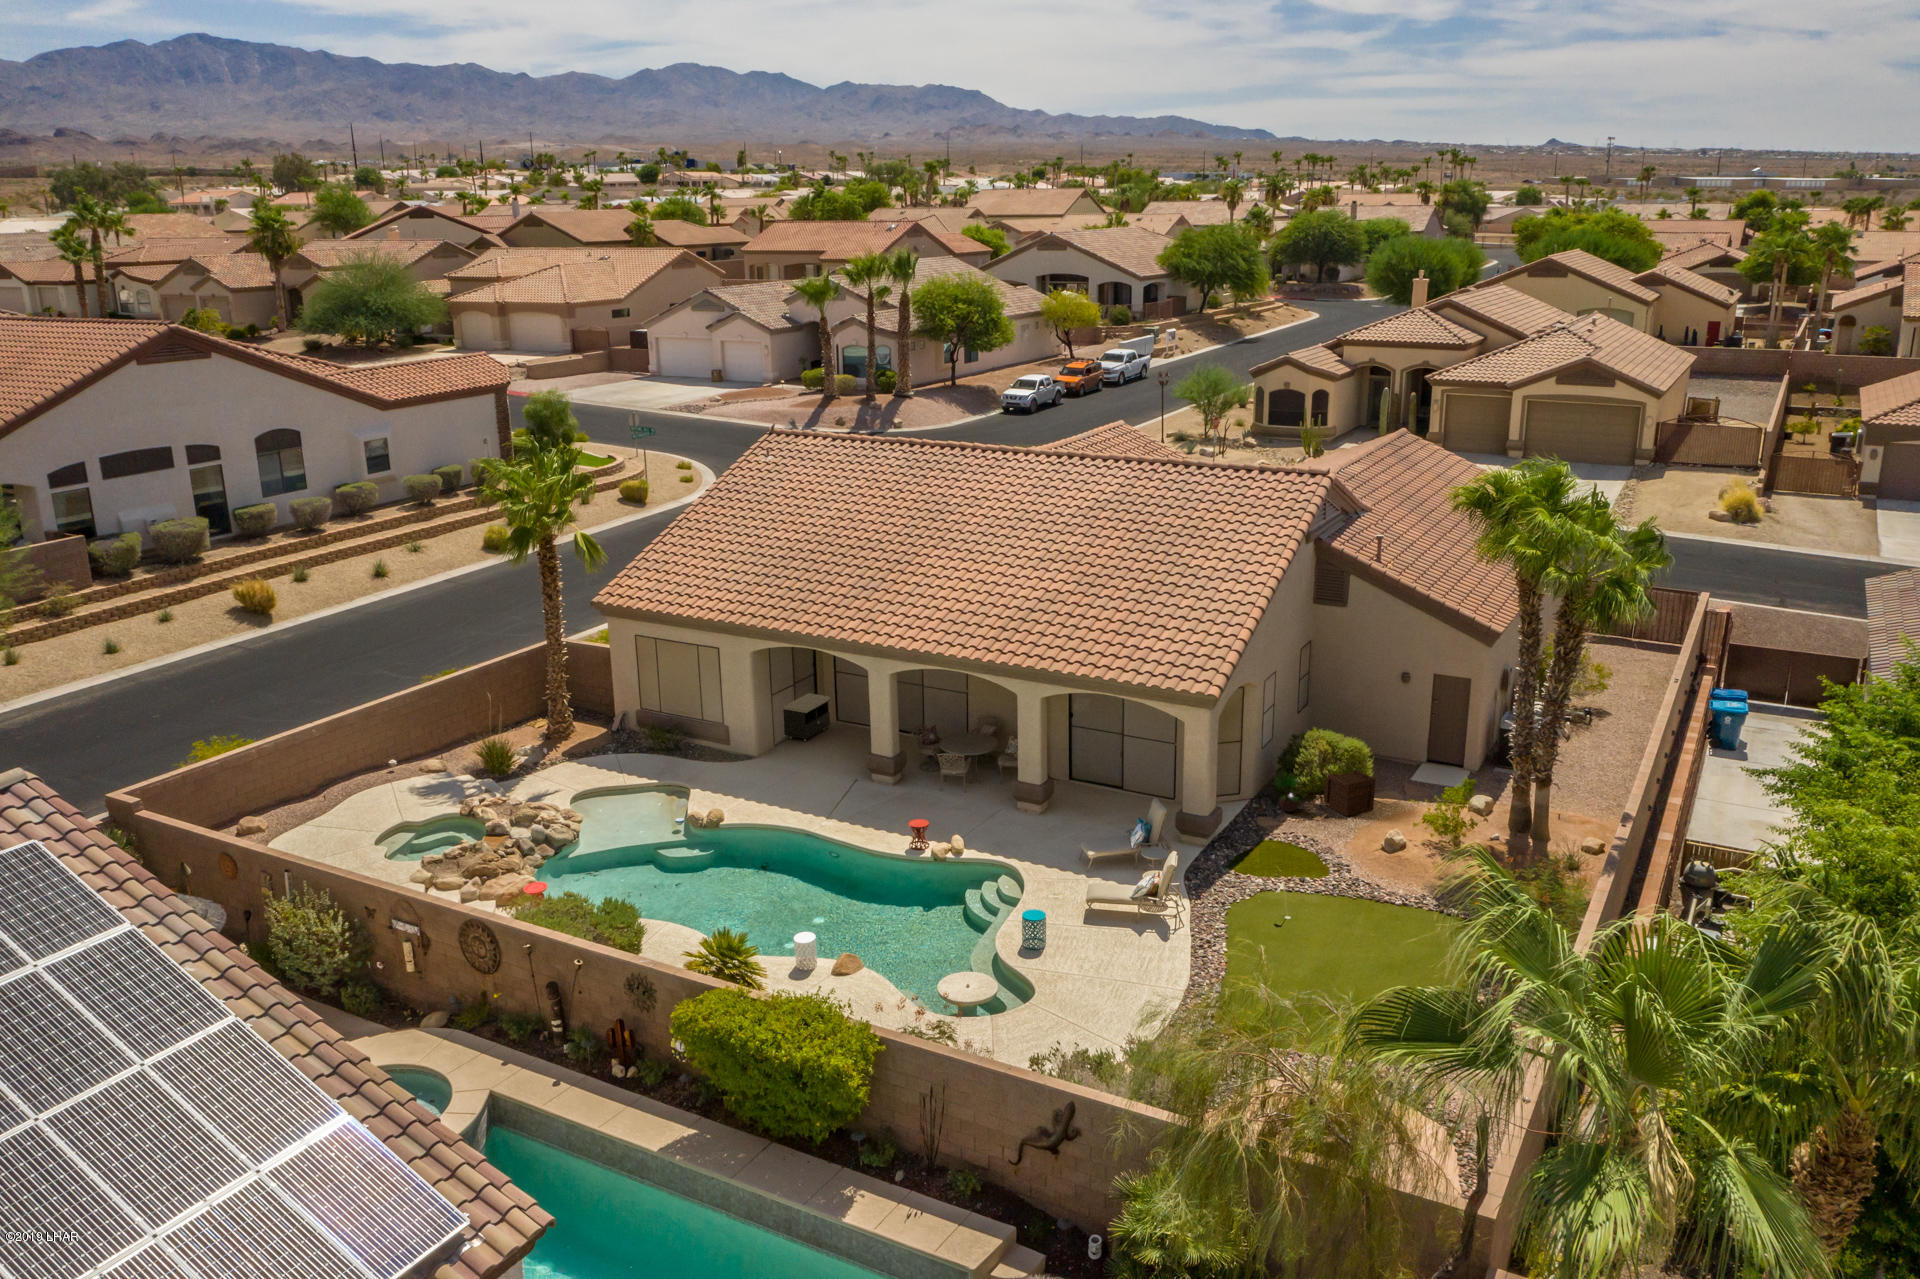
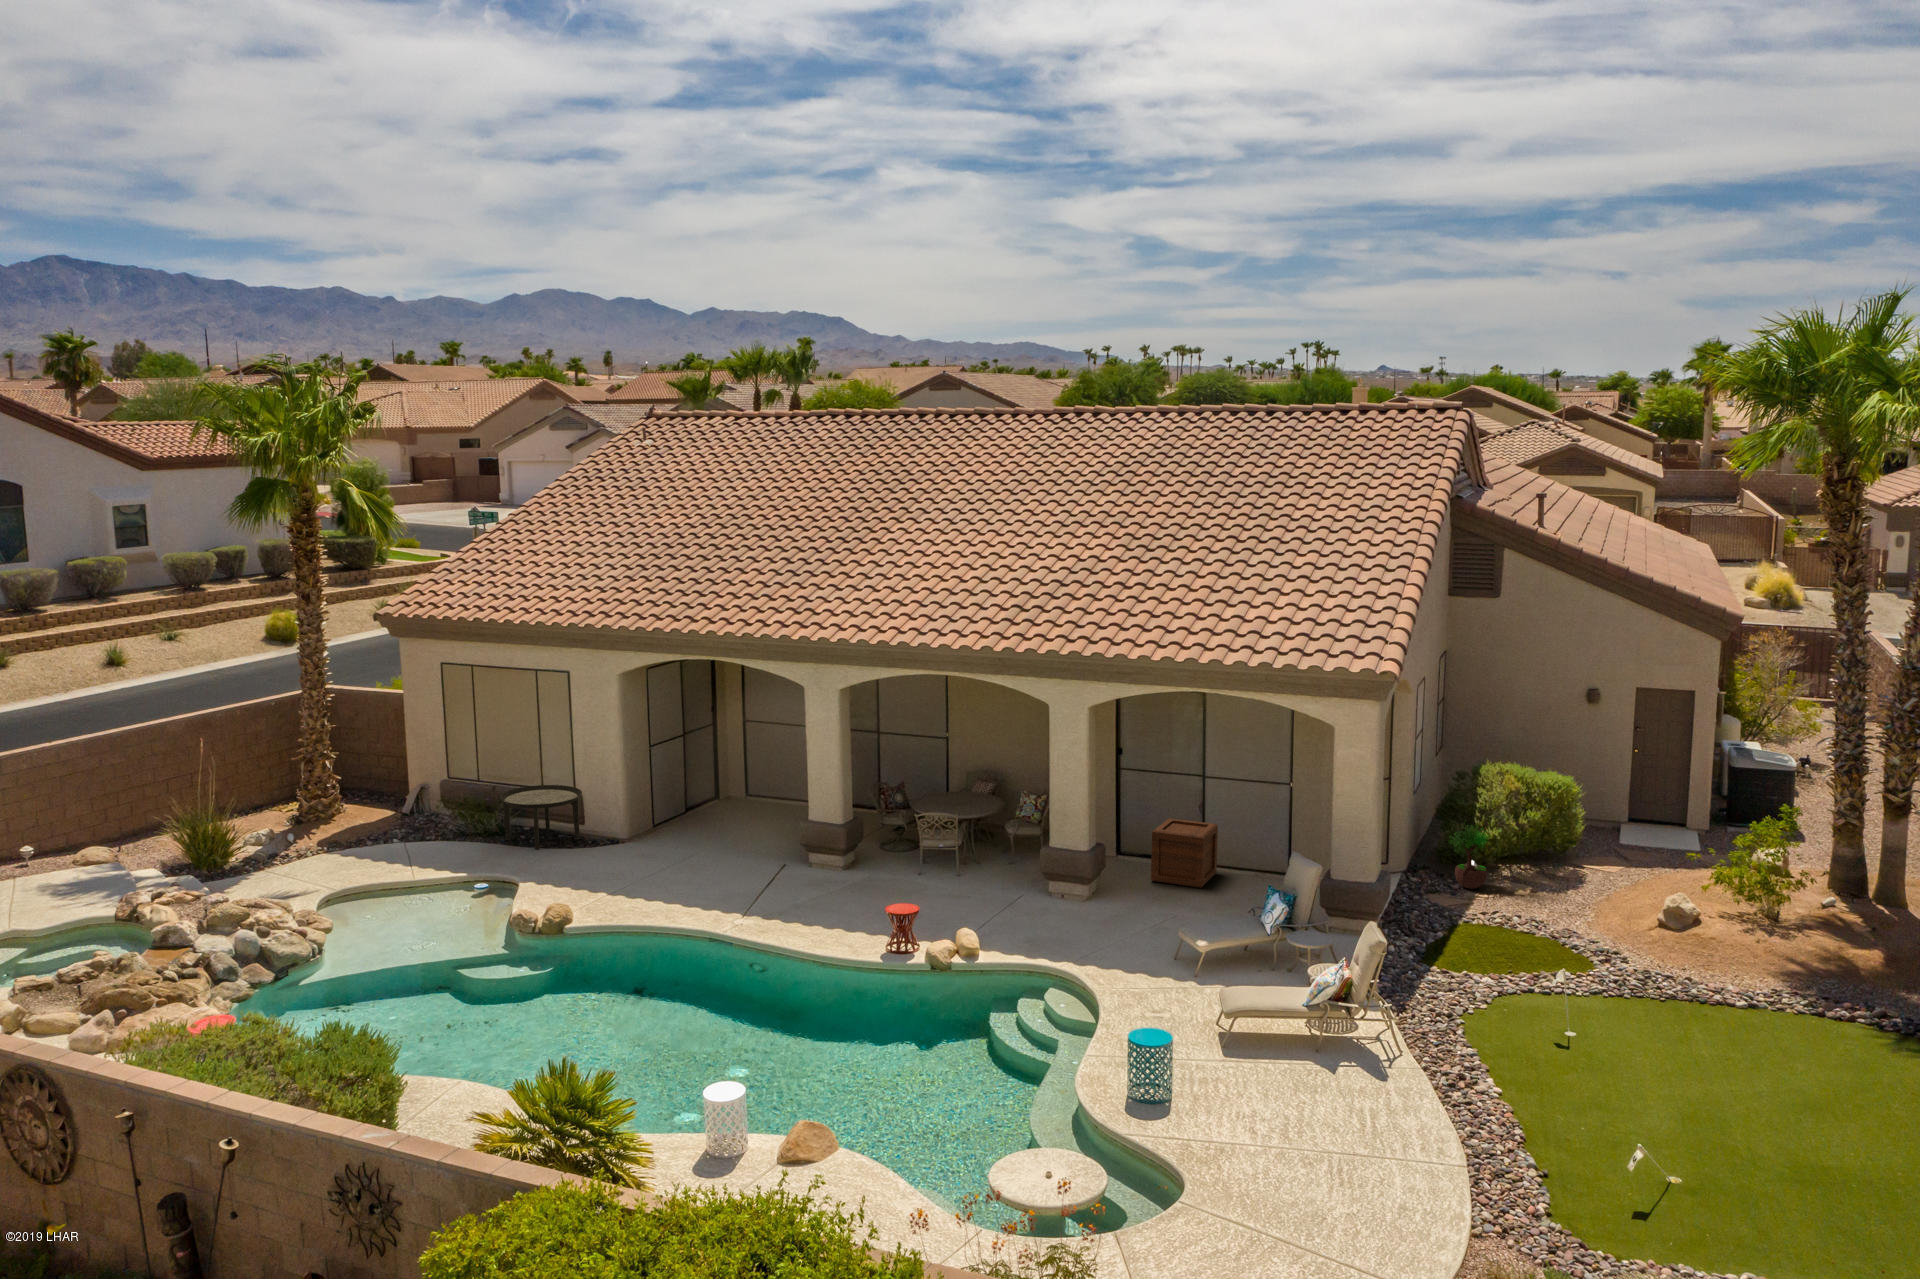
storage bench: present [783,693,830,741] -> none [666,752,736,819]
round table: none [678,720,730,765] -> present [499,785,582,849]
wooden crate: present [1324,770,1375,816] -> present [1151,819,1218,888]

